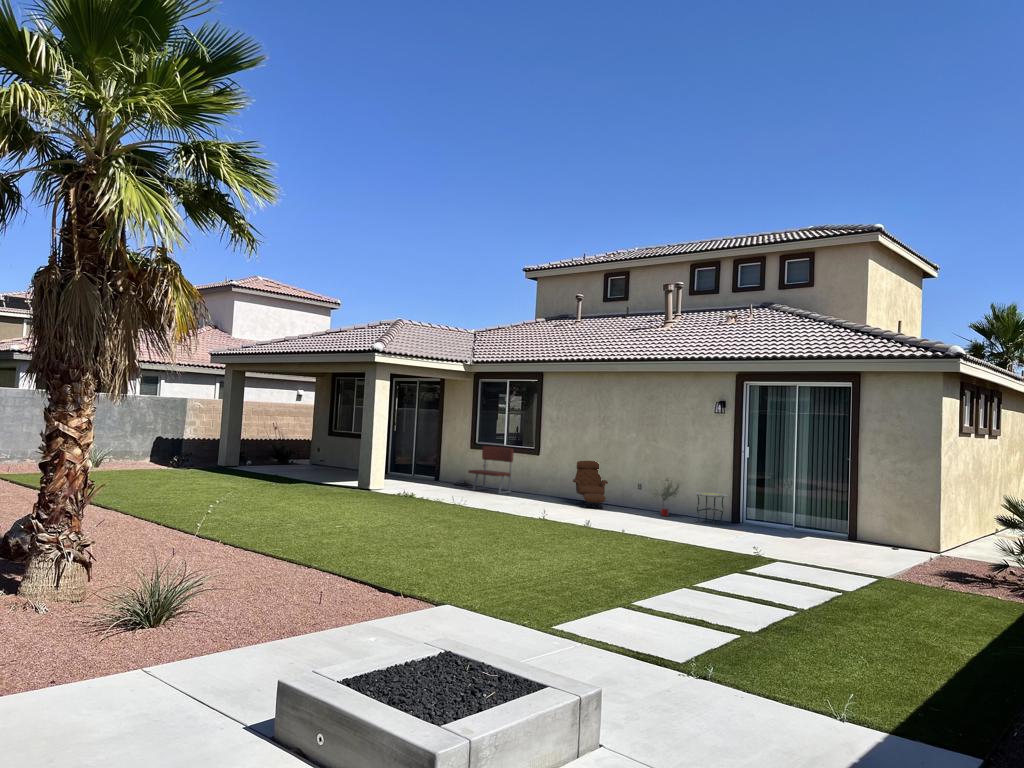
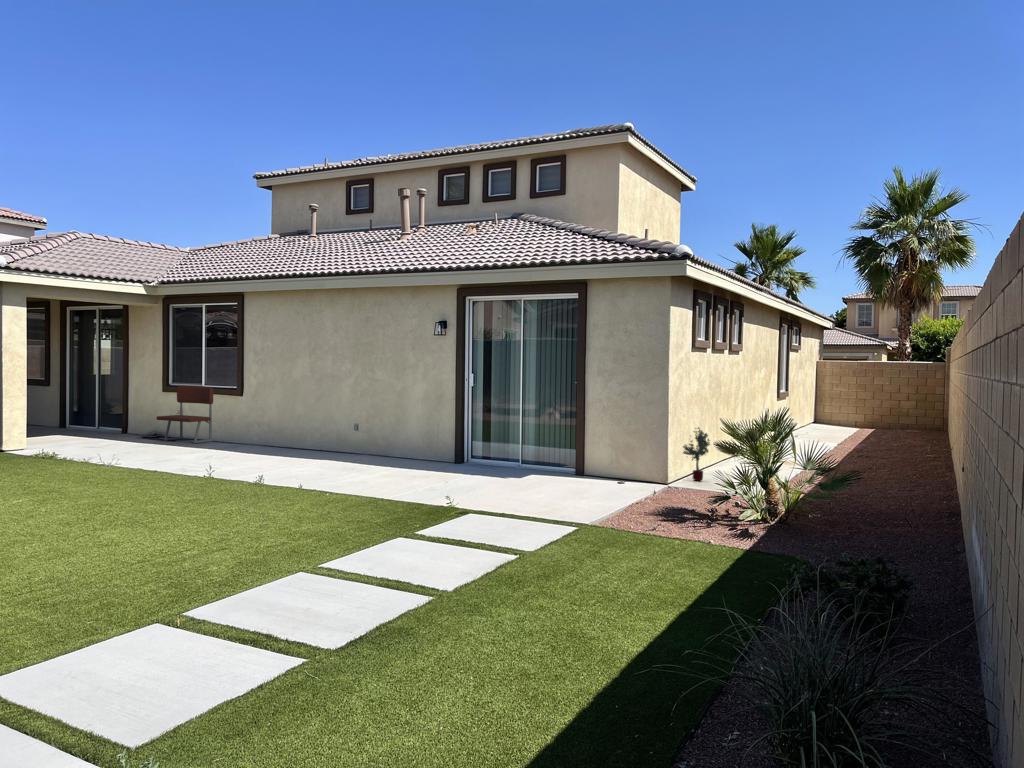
lounge chair: present [573,461,608,509] -> none [277,398,322,456]
potted tree: present [653,478,679,516] -> present [683,427,710,481]
side table: present [694,492,727,525] -> none [410,429,449,467]

